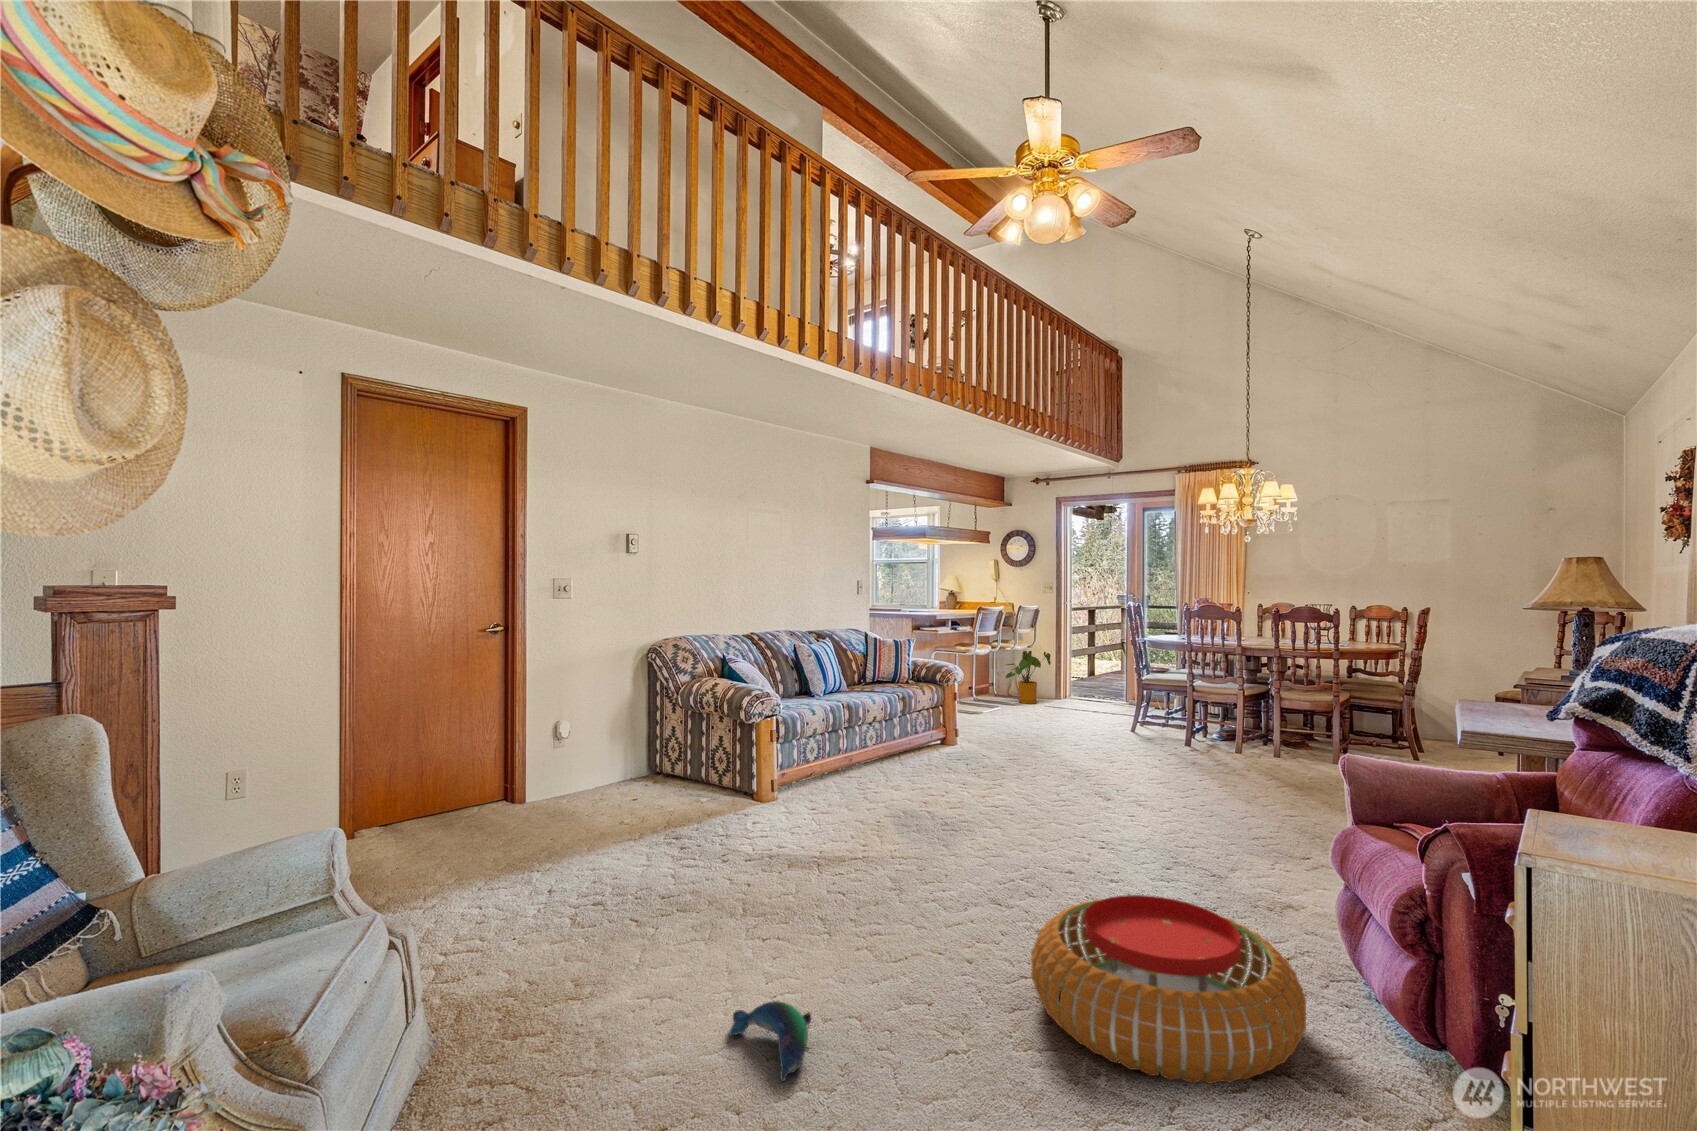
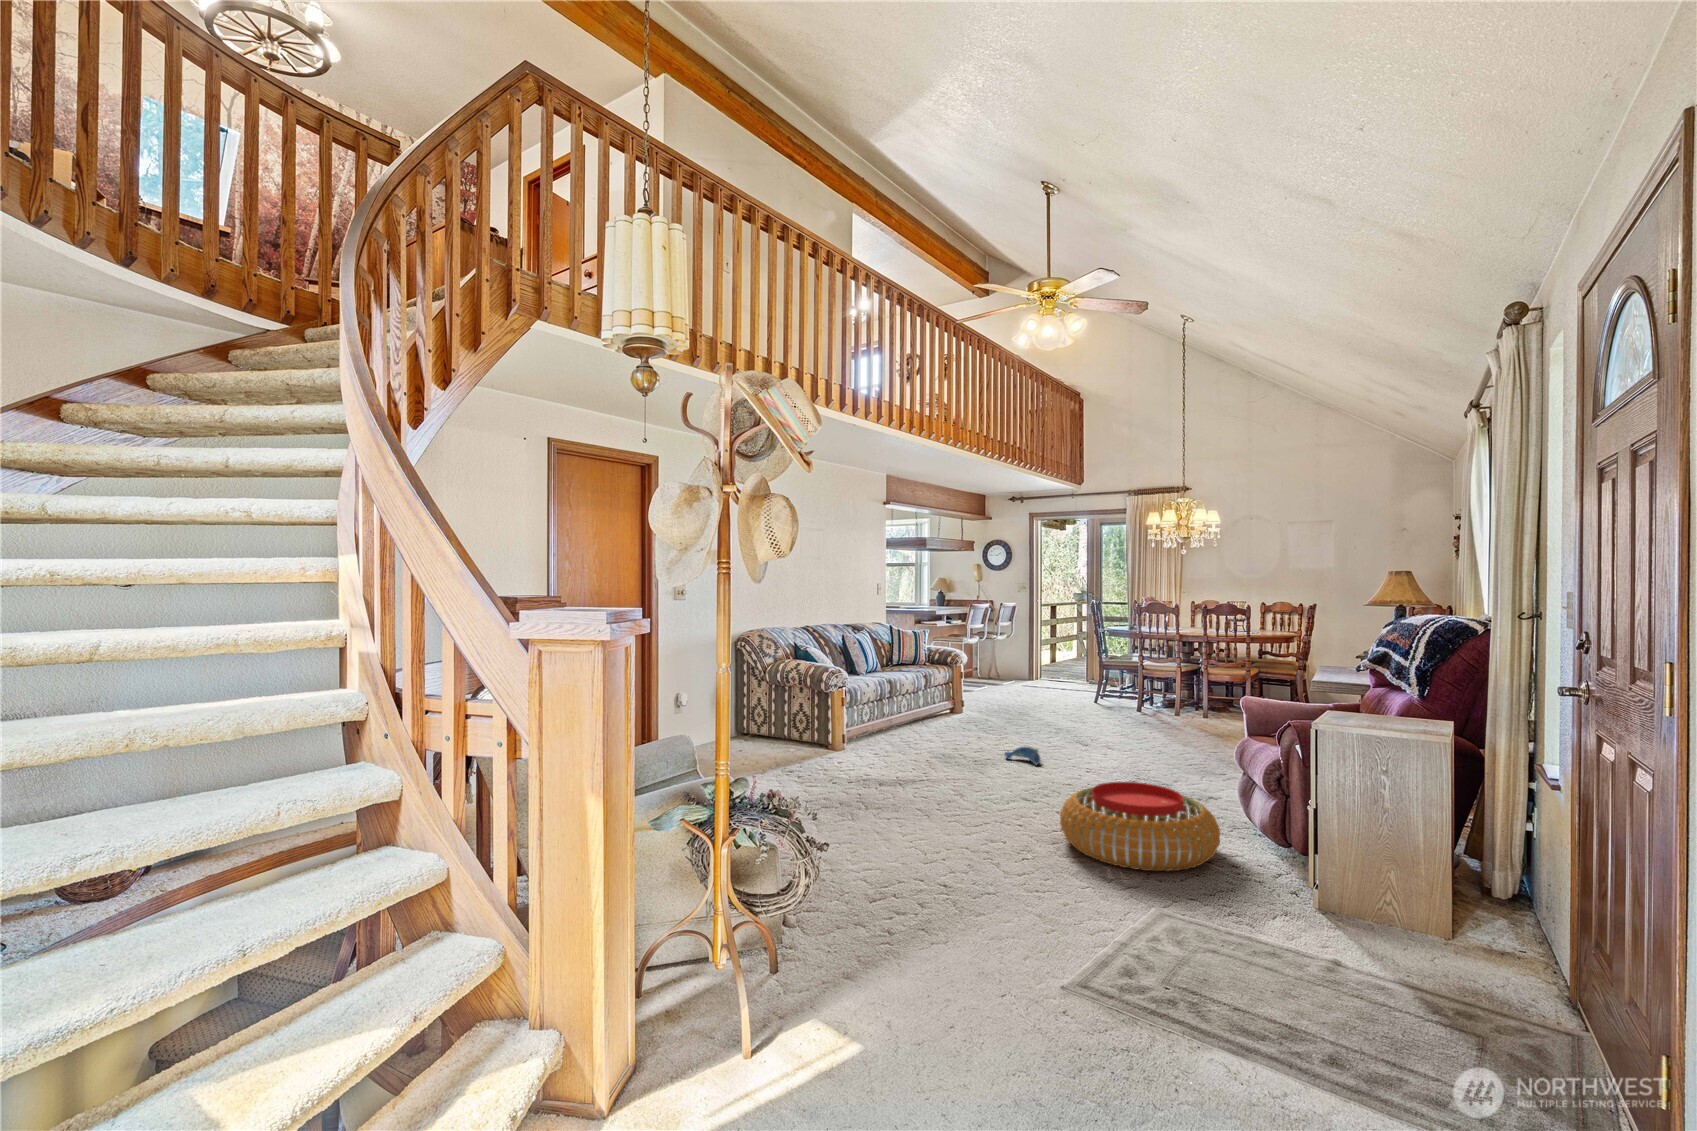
house plant: present [1006,651,1051,704] -> none [989,640,1027,683]
plush toy: present [729,1001,811,1081] -> present [1004,747,1041,765]

